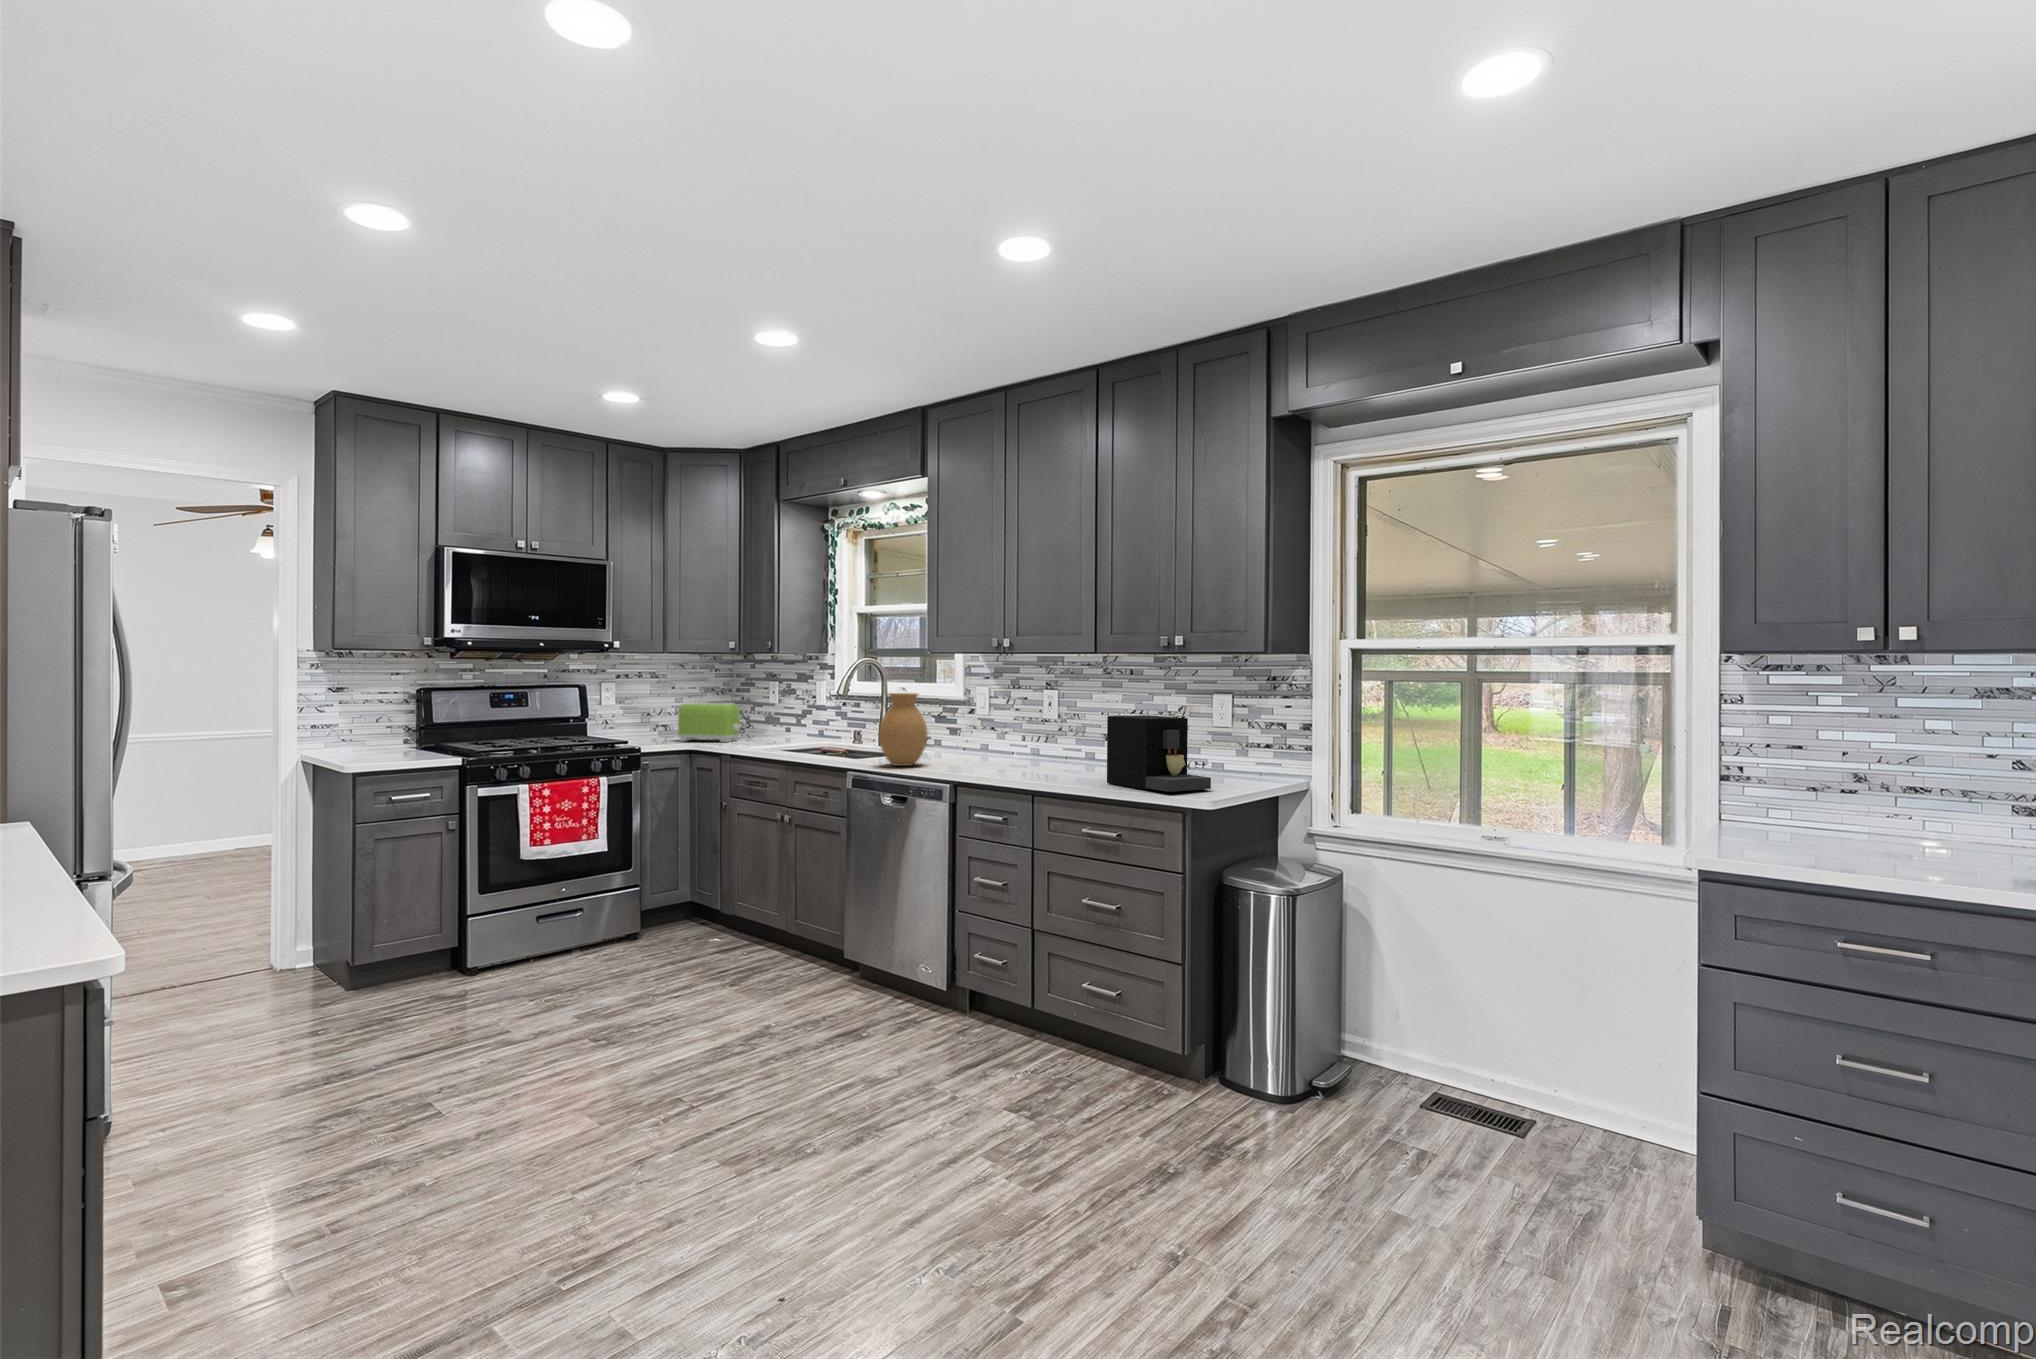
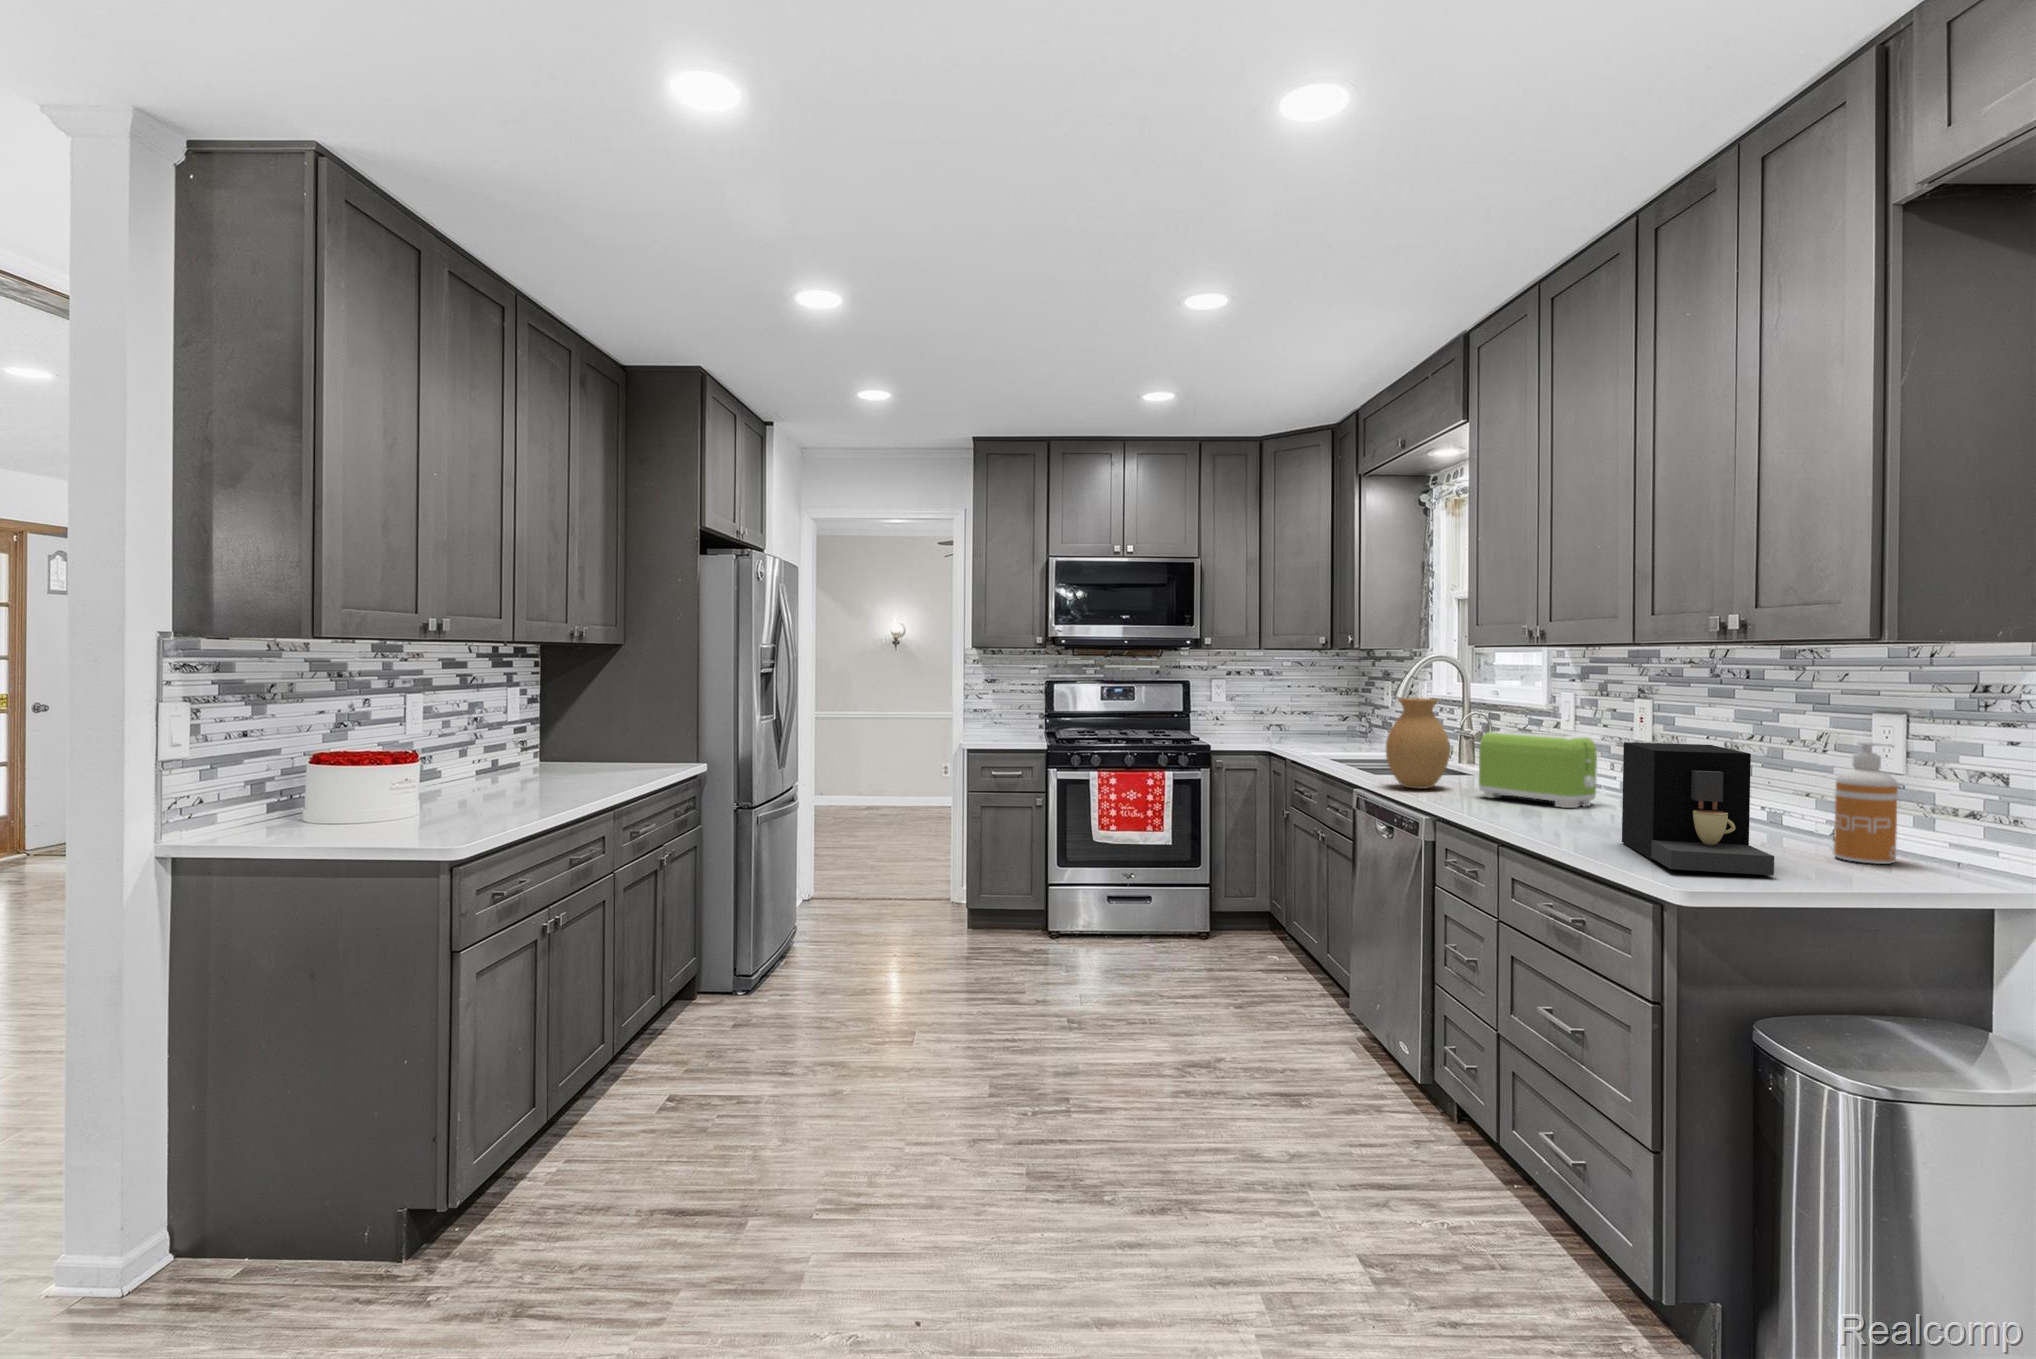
toaster: present [678,703,740,742] -> present [1479,731,1597,808]
soap dispenser: none [1207,709,1235,779] -> present [1834,742,1898,864]

